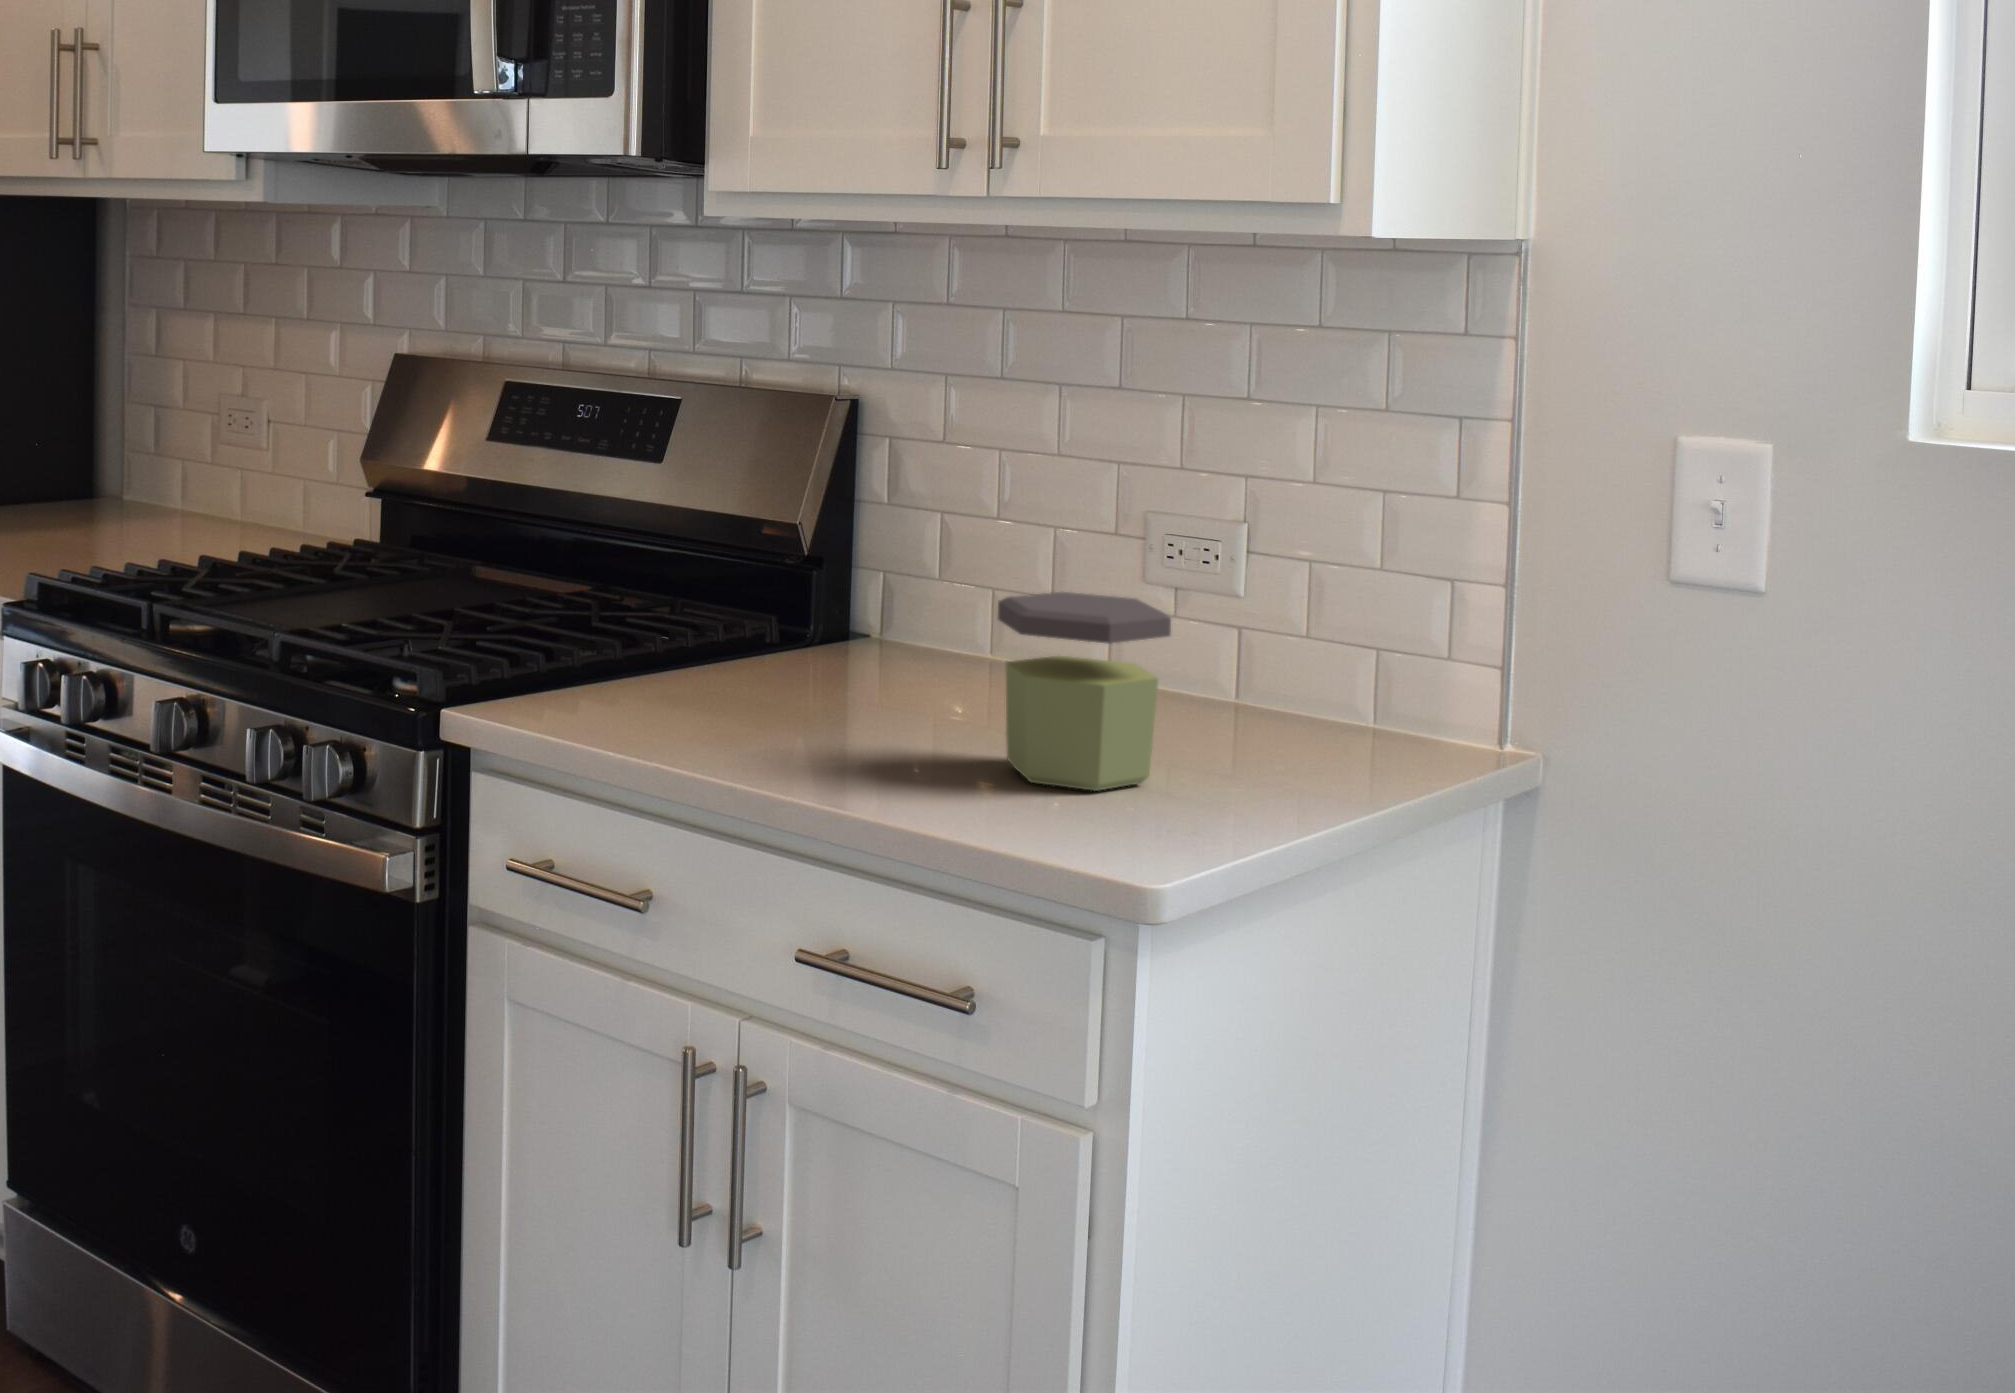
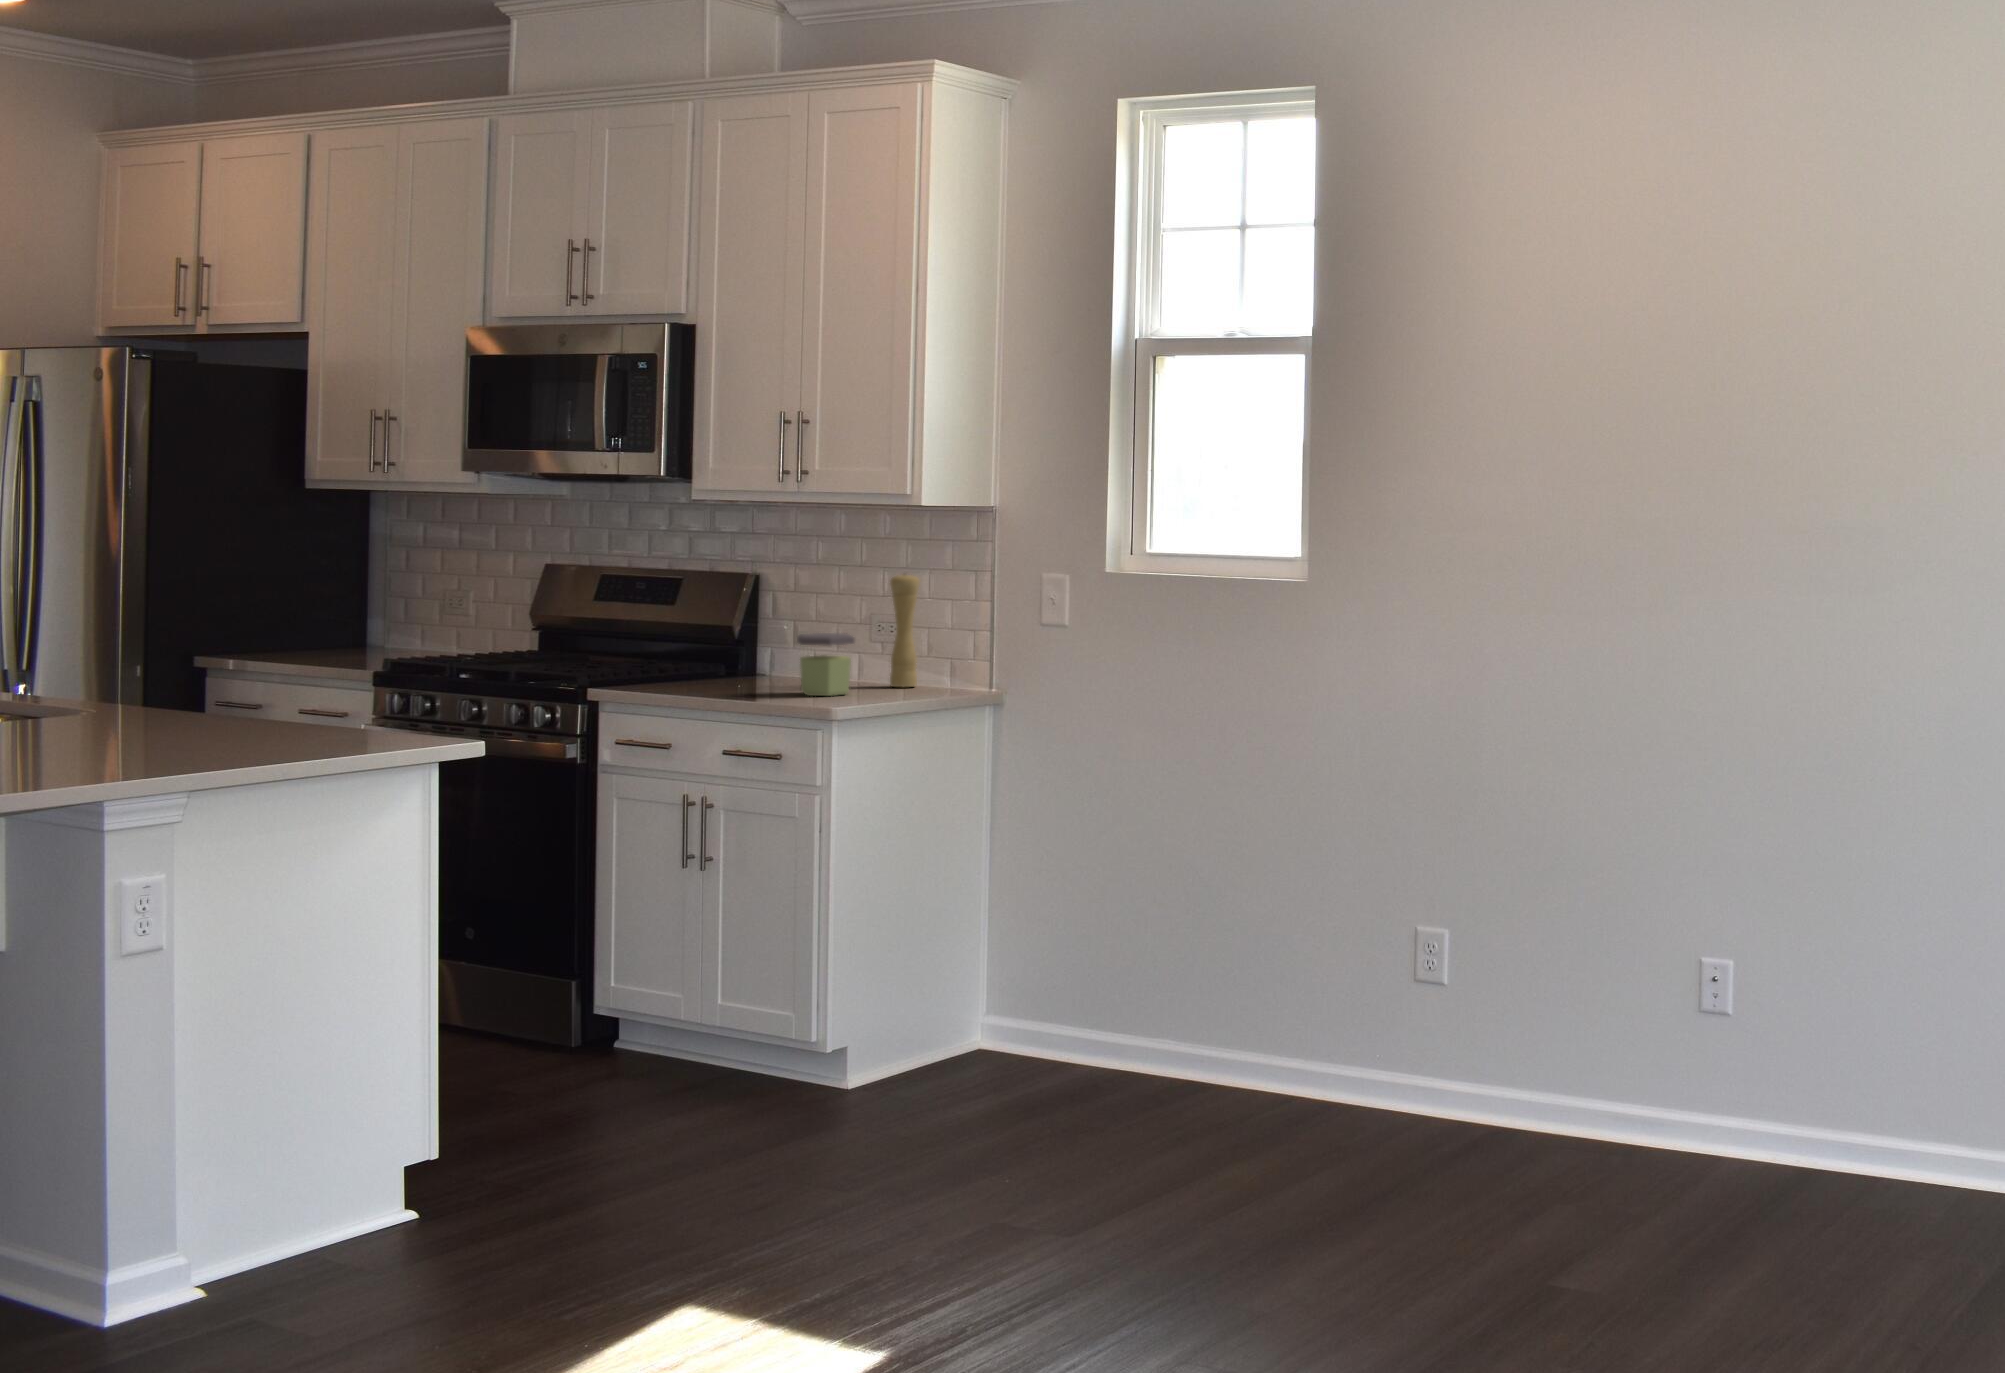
pepper mill: none [1221,423,1313,746] -> present [890,574,919,687]

